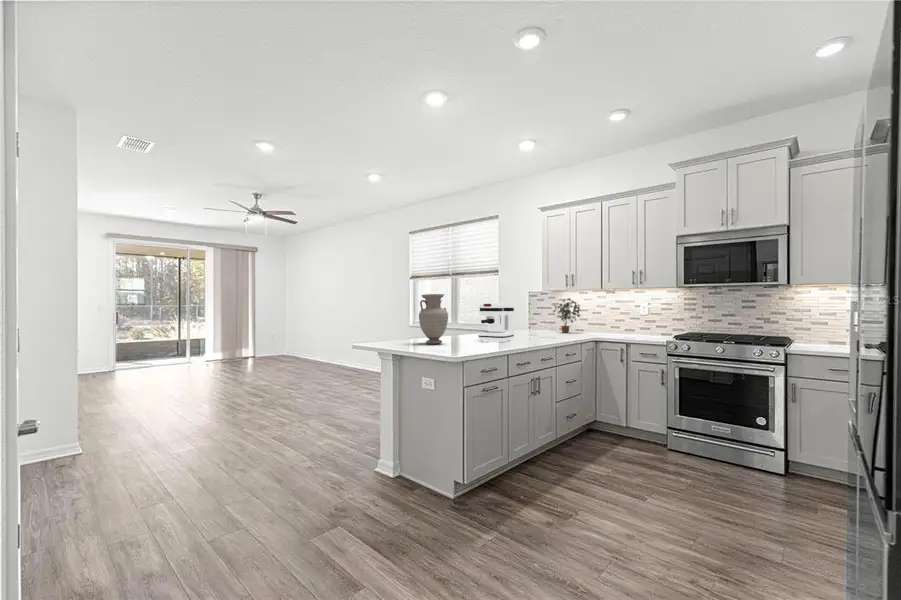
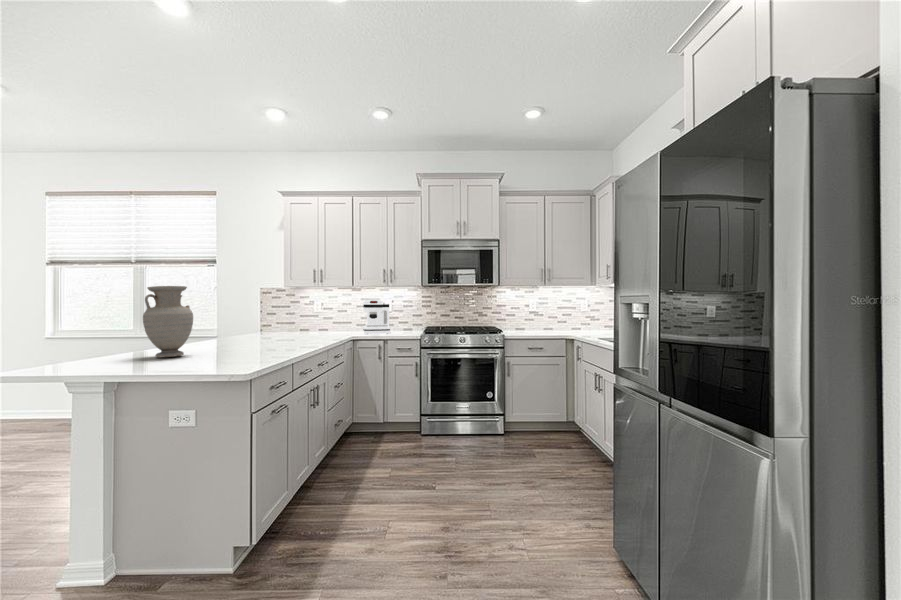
potted plant: present [553,298,580,333] -> none [294,295,329,332]
coffee maker: present [478,303,514,342] -> present [363,300,390,334]

